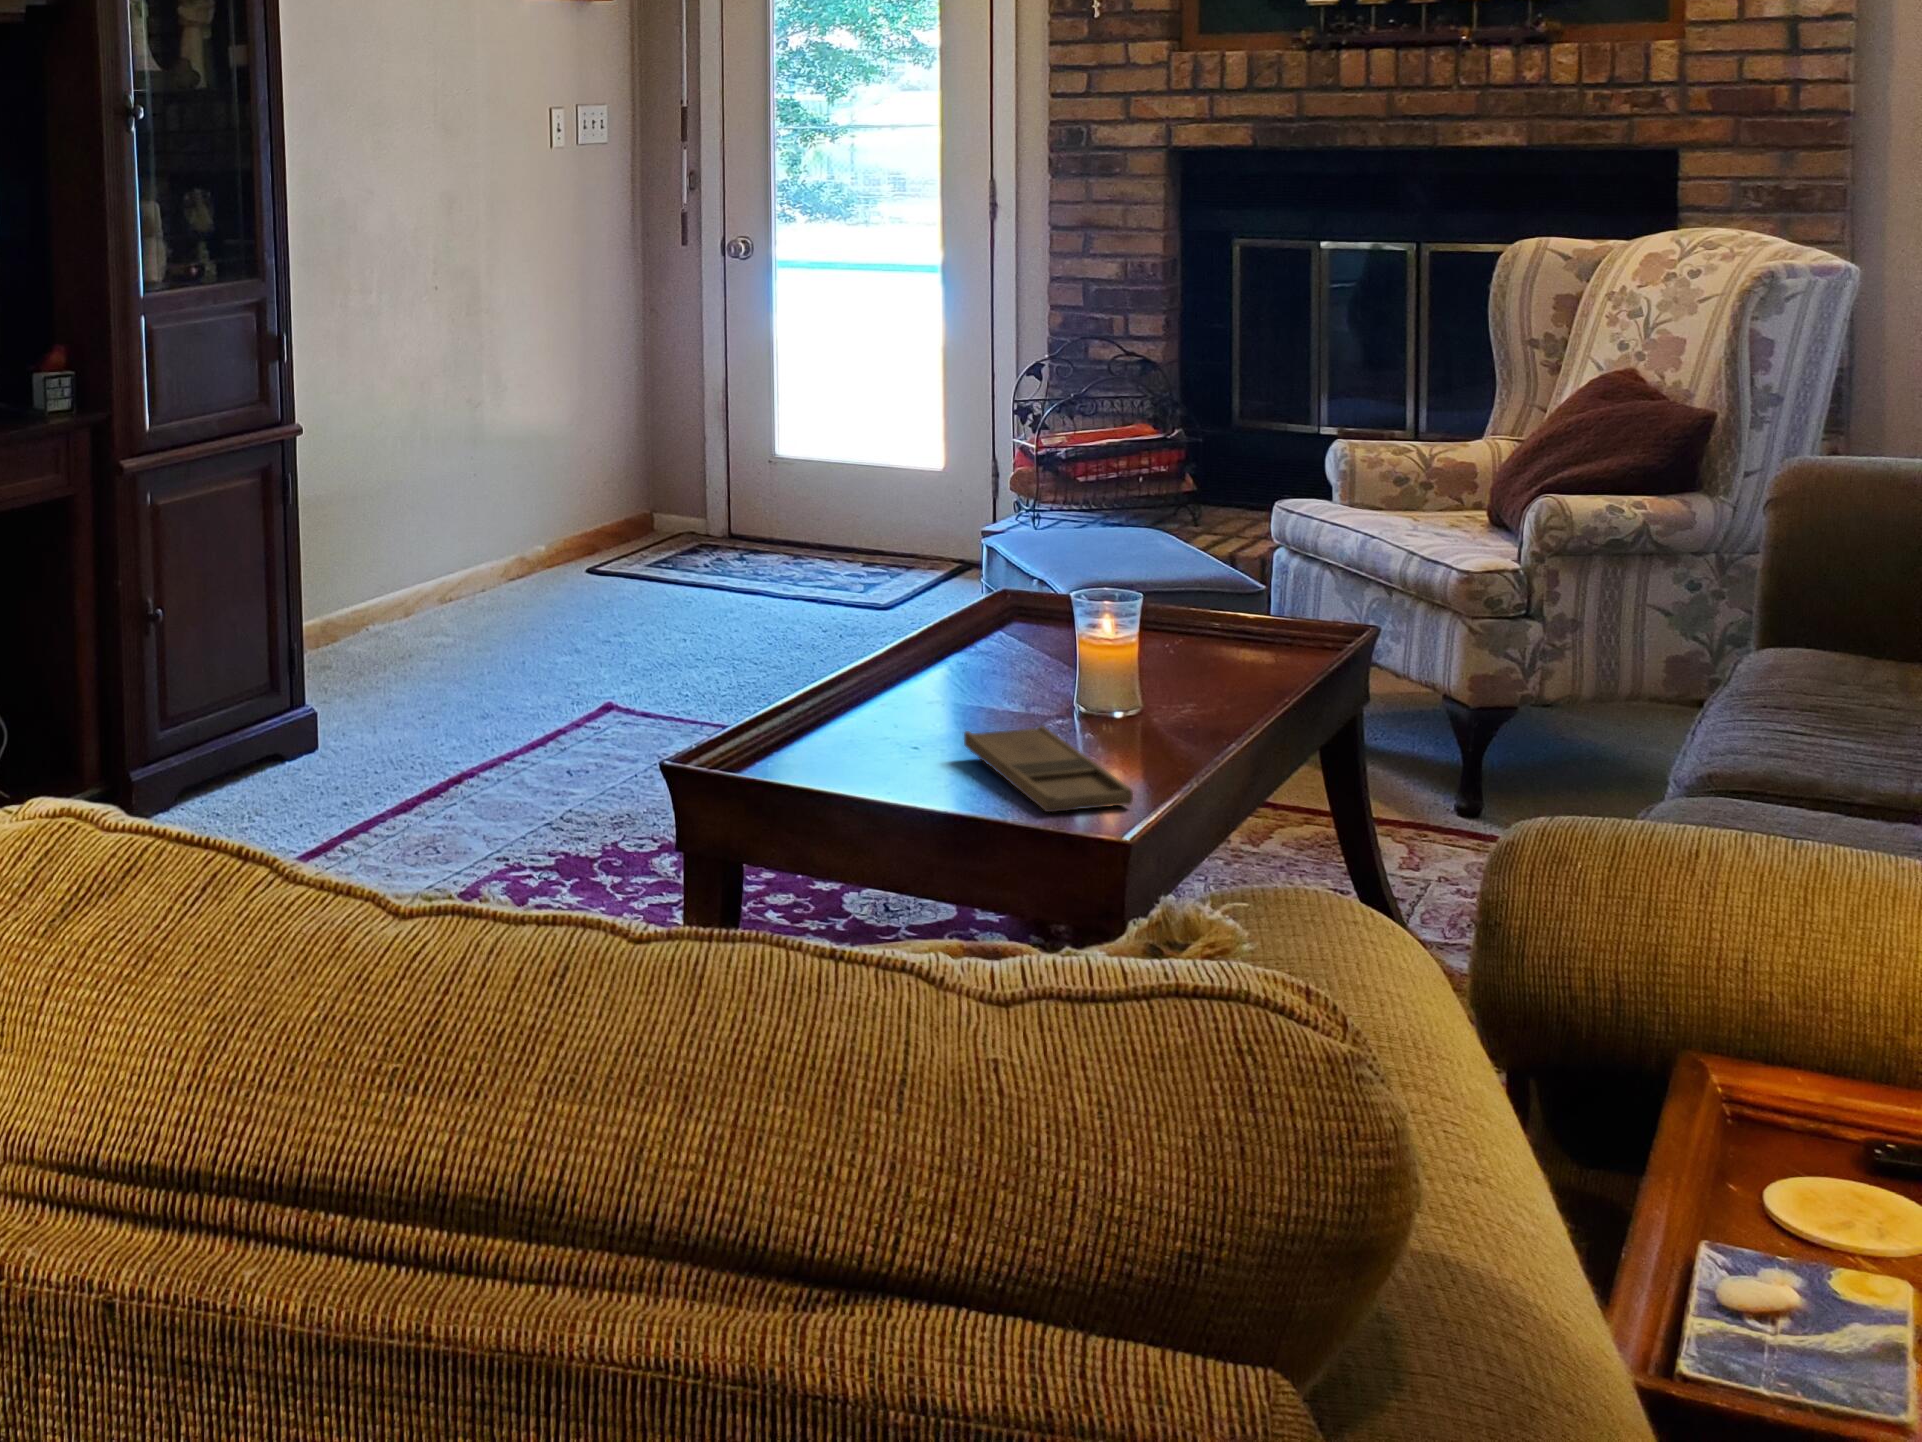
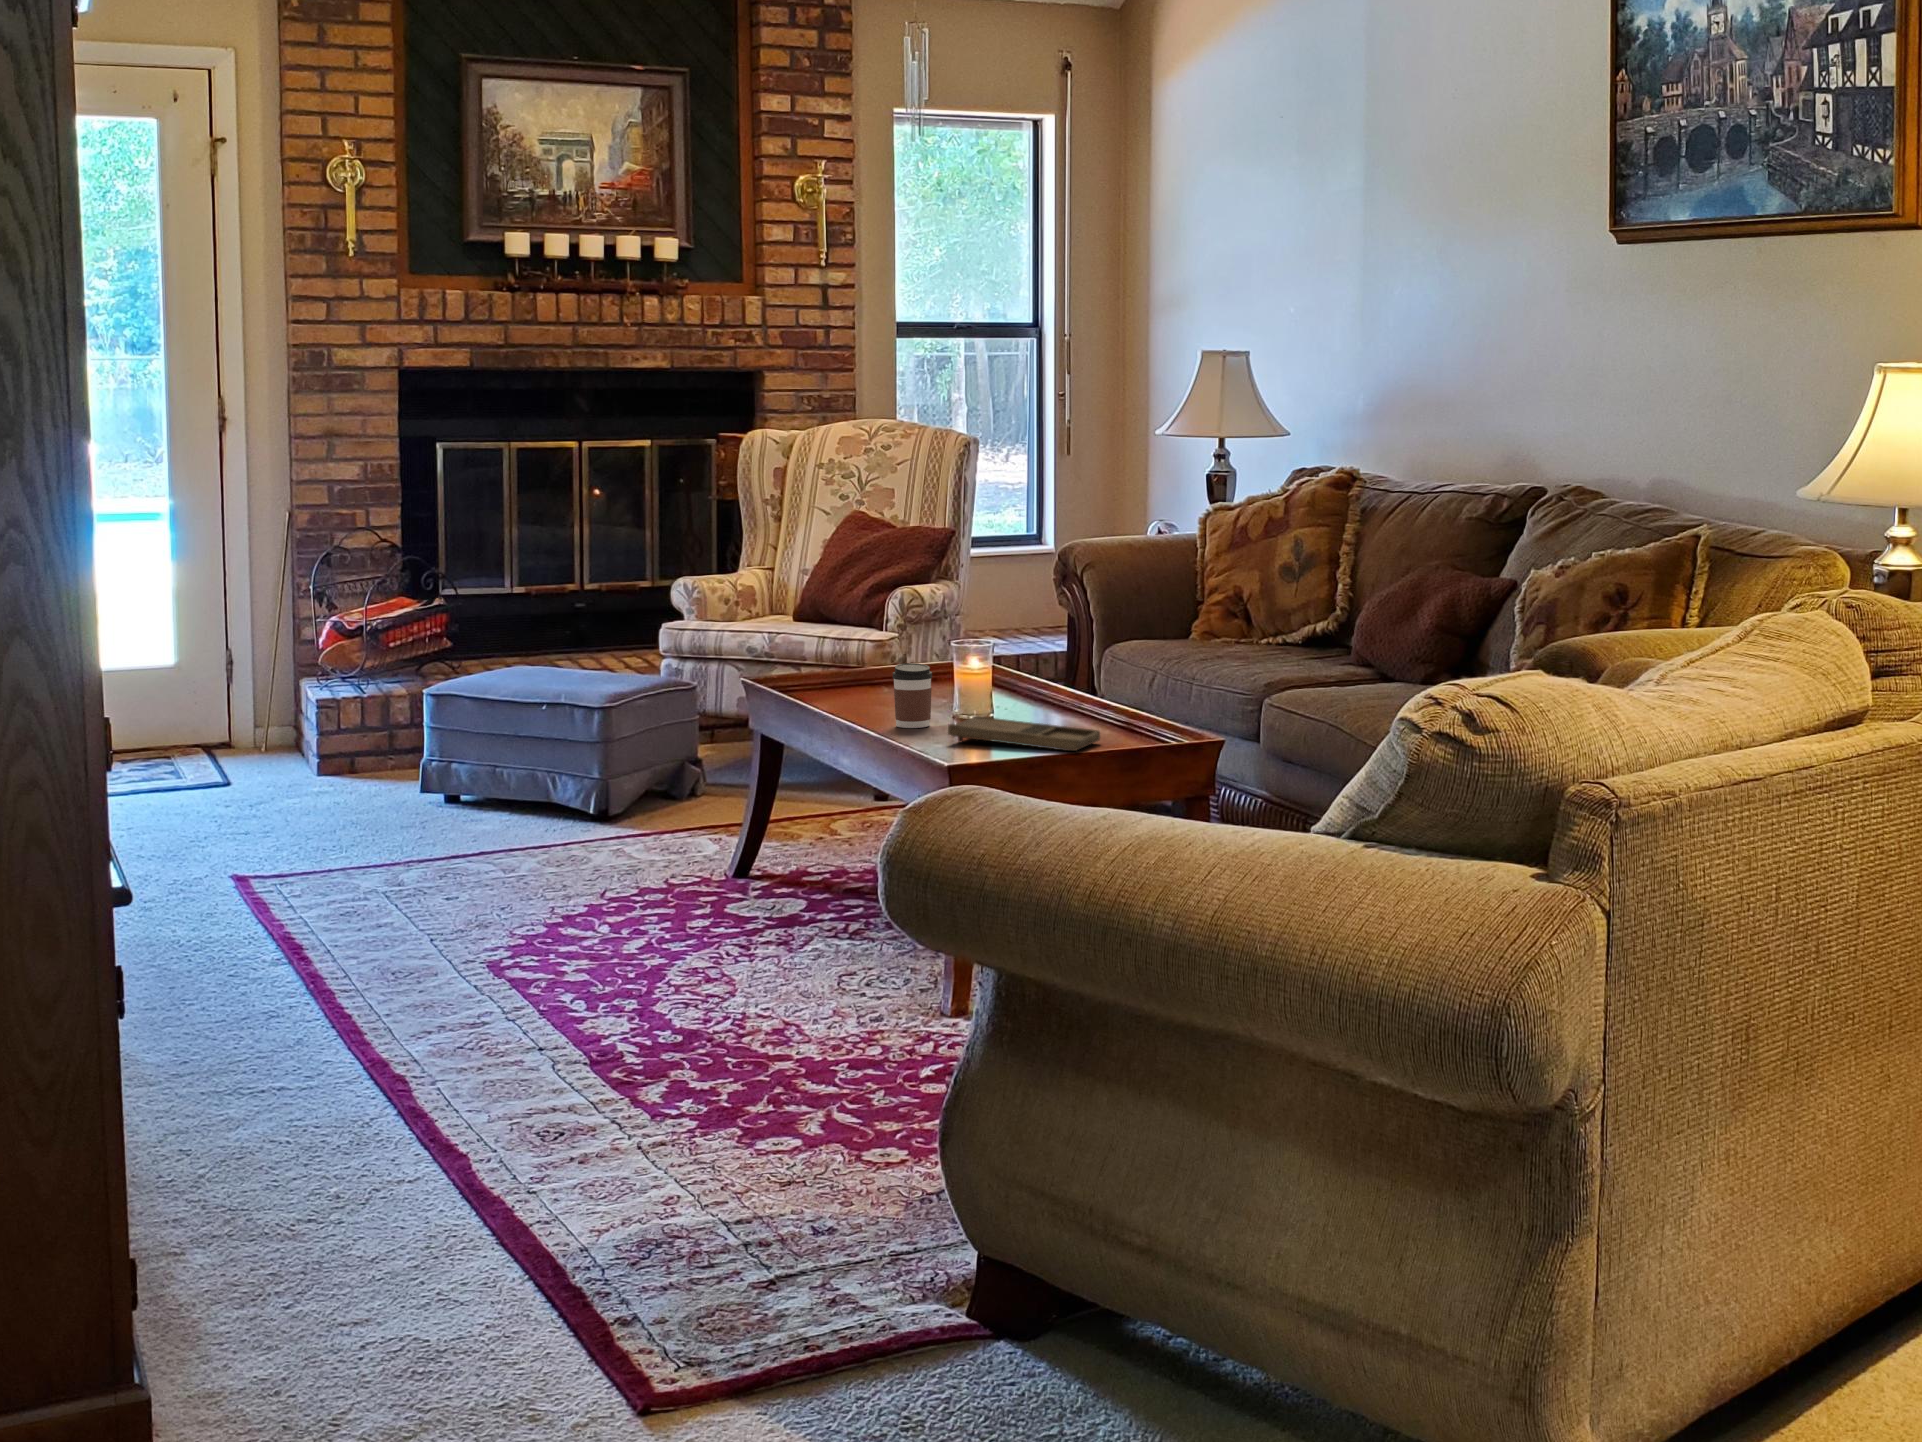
coffee cup: none [1008,632,1064,724] -> present [893,663,932,728]

